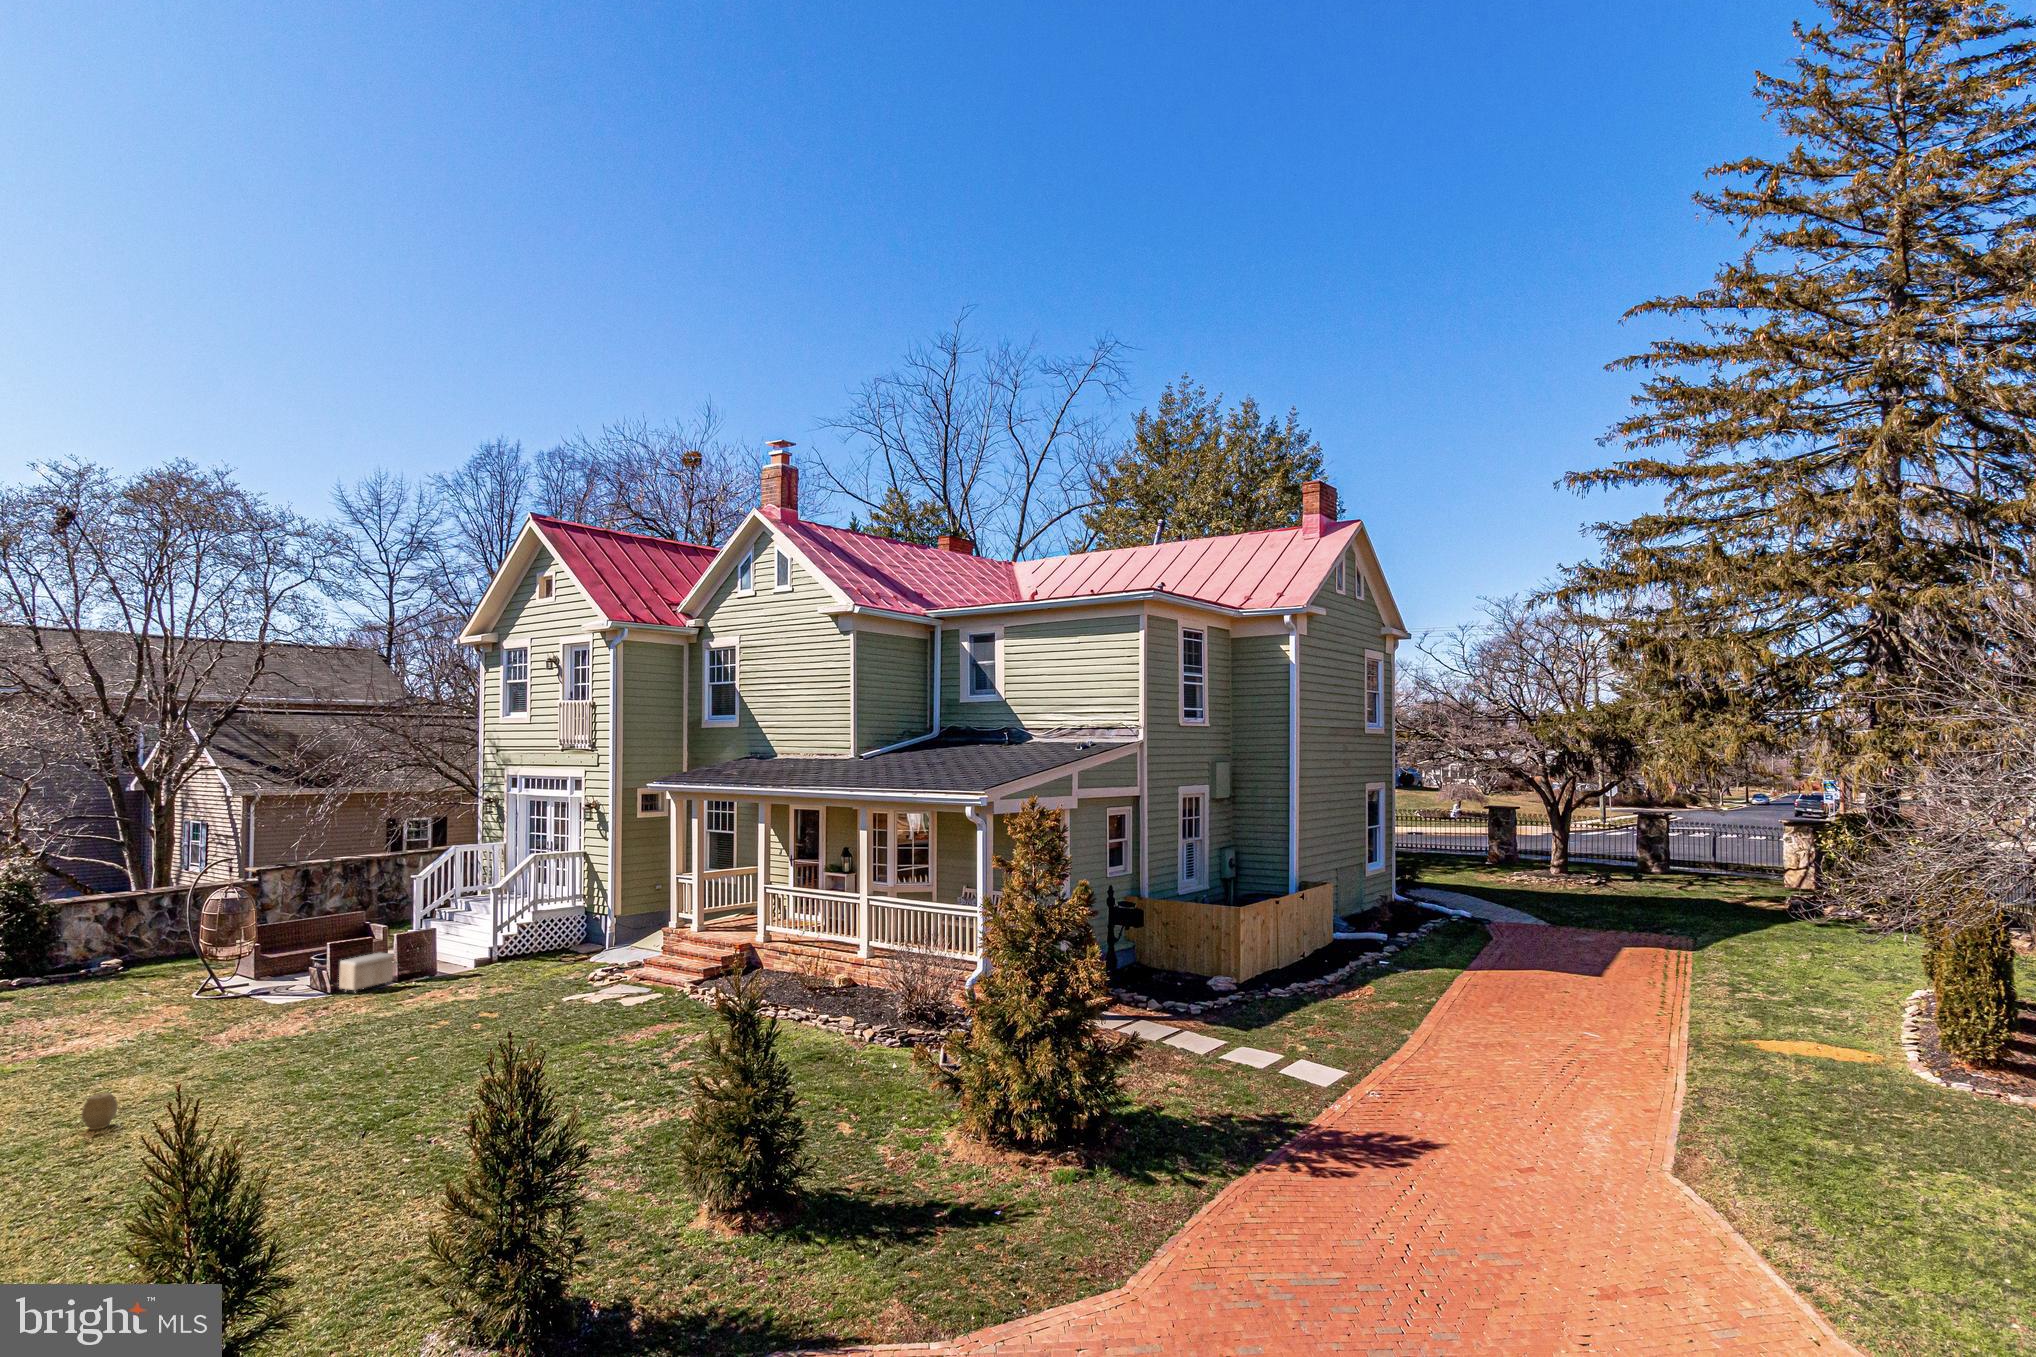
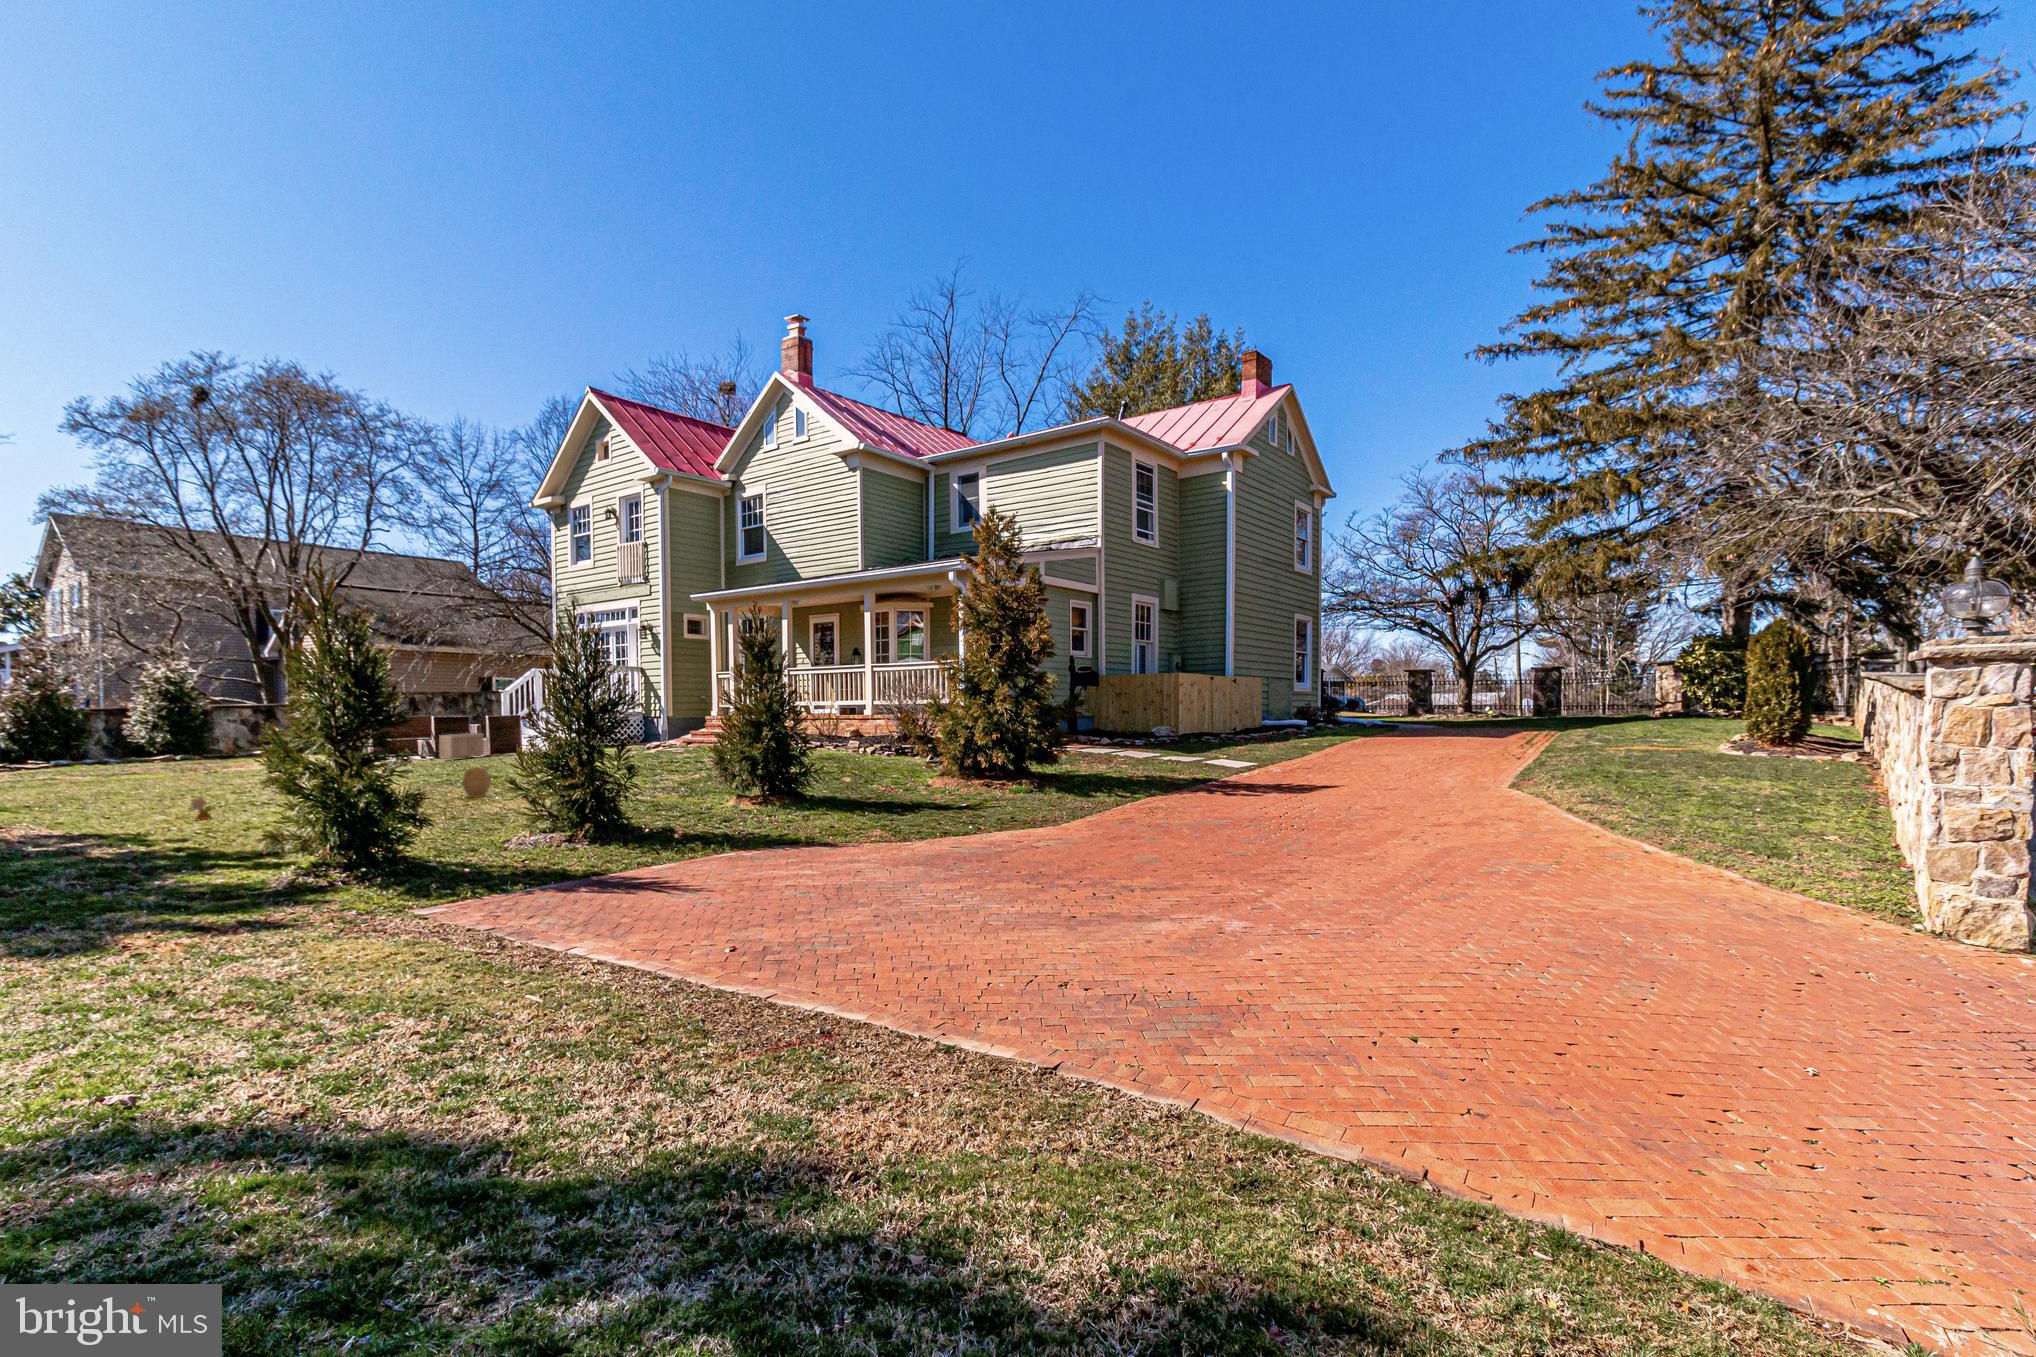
woven basket: present [81,1093,118,1130] -> present [462,767,491,798]
decorative plant: none [48,1188,93,1218] -> present [191,797,216,820]

